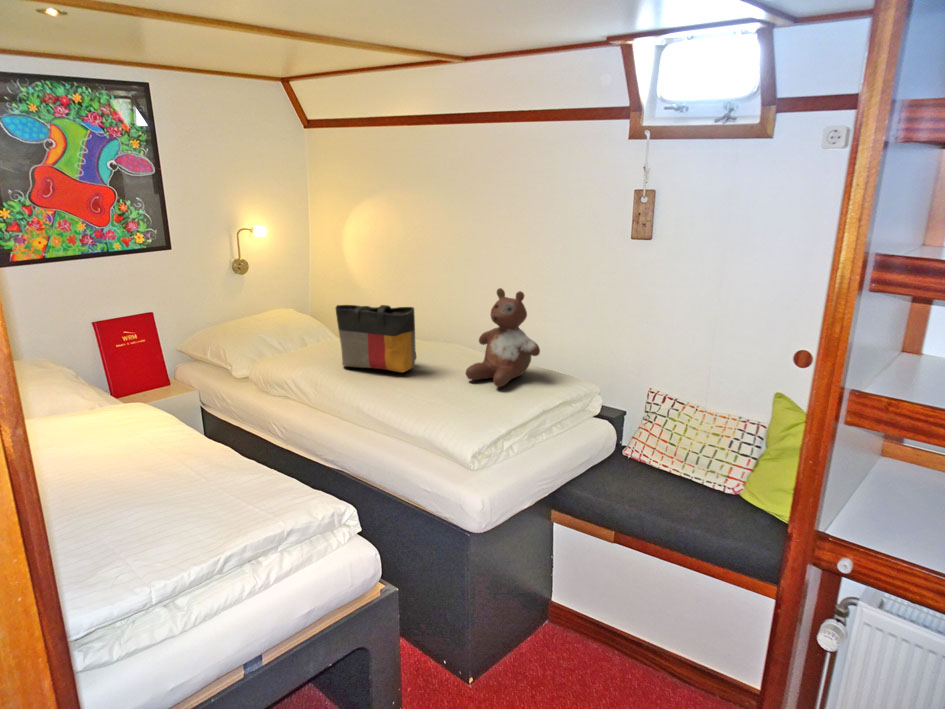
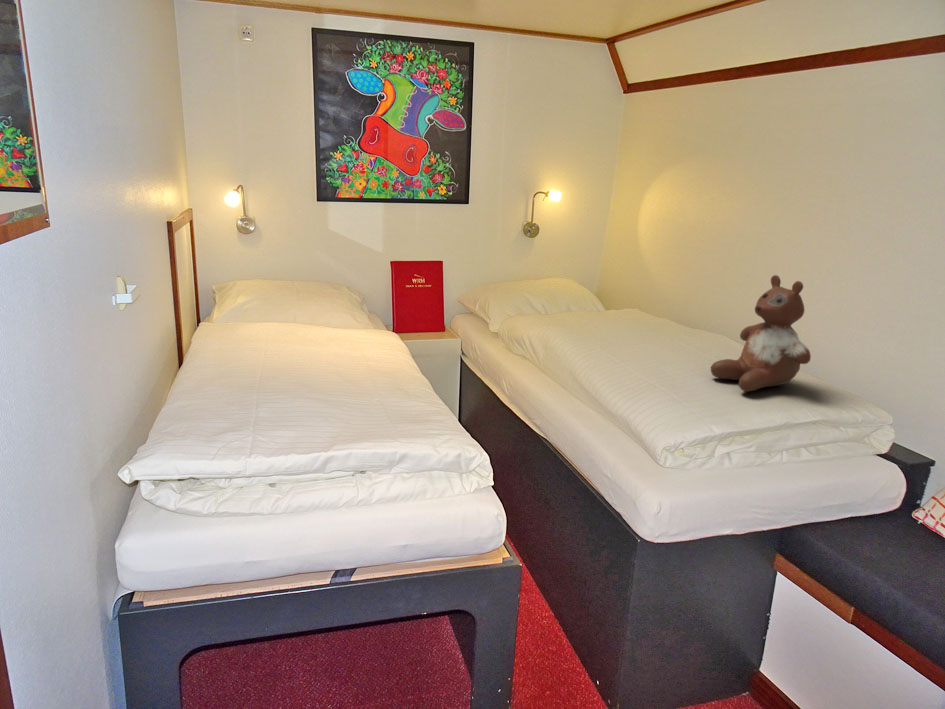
tote bag: present [336,305,416,373] -> none [584,271,669,354]

